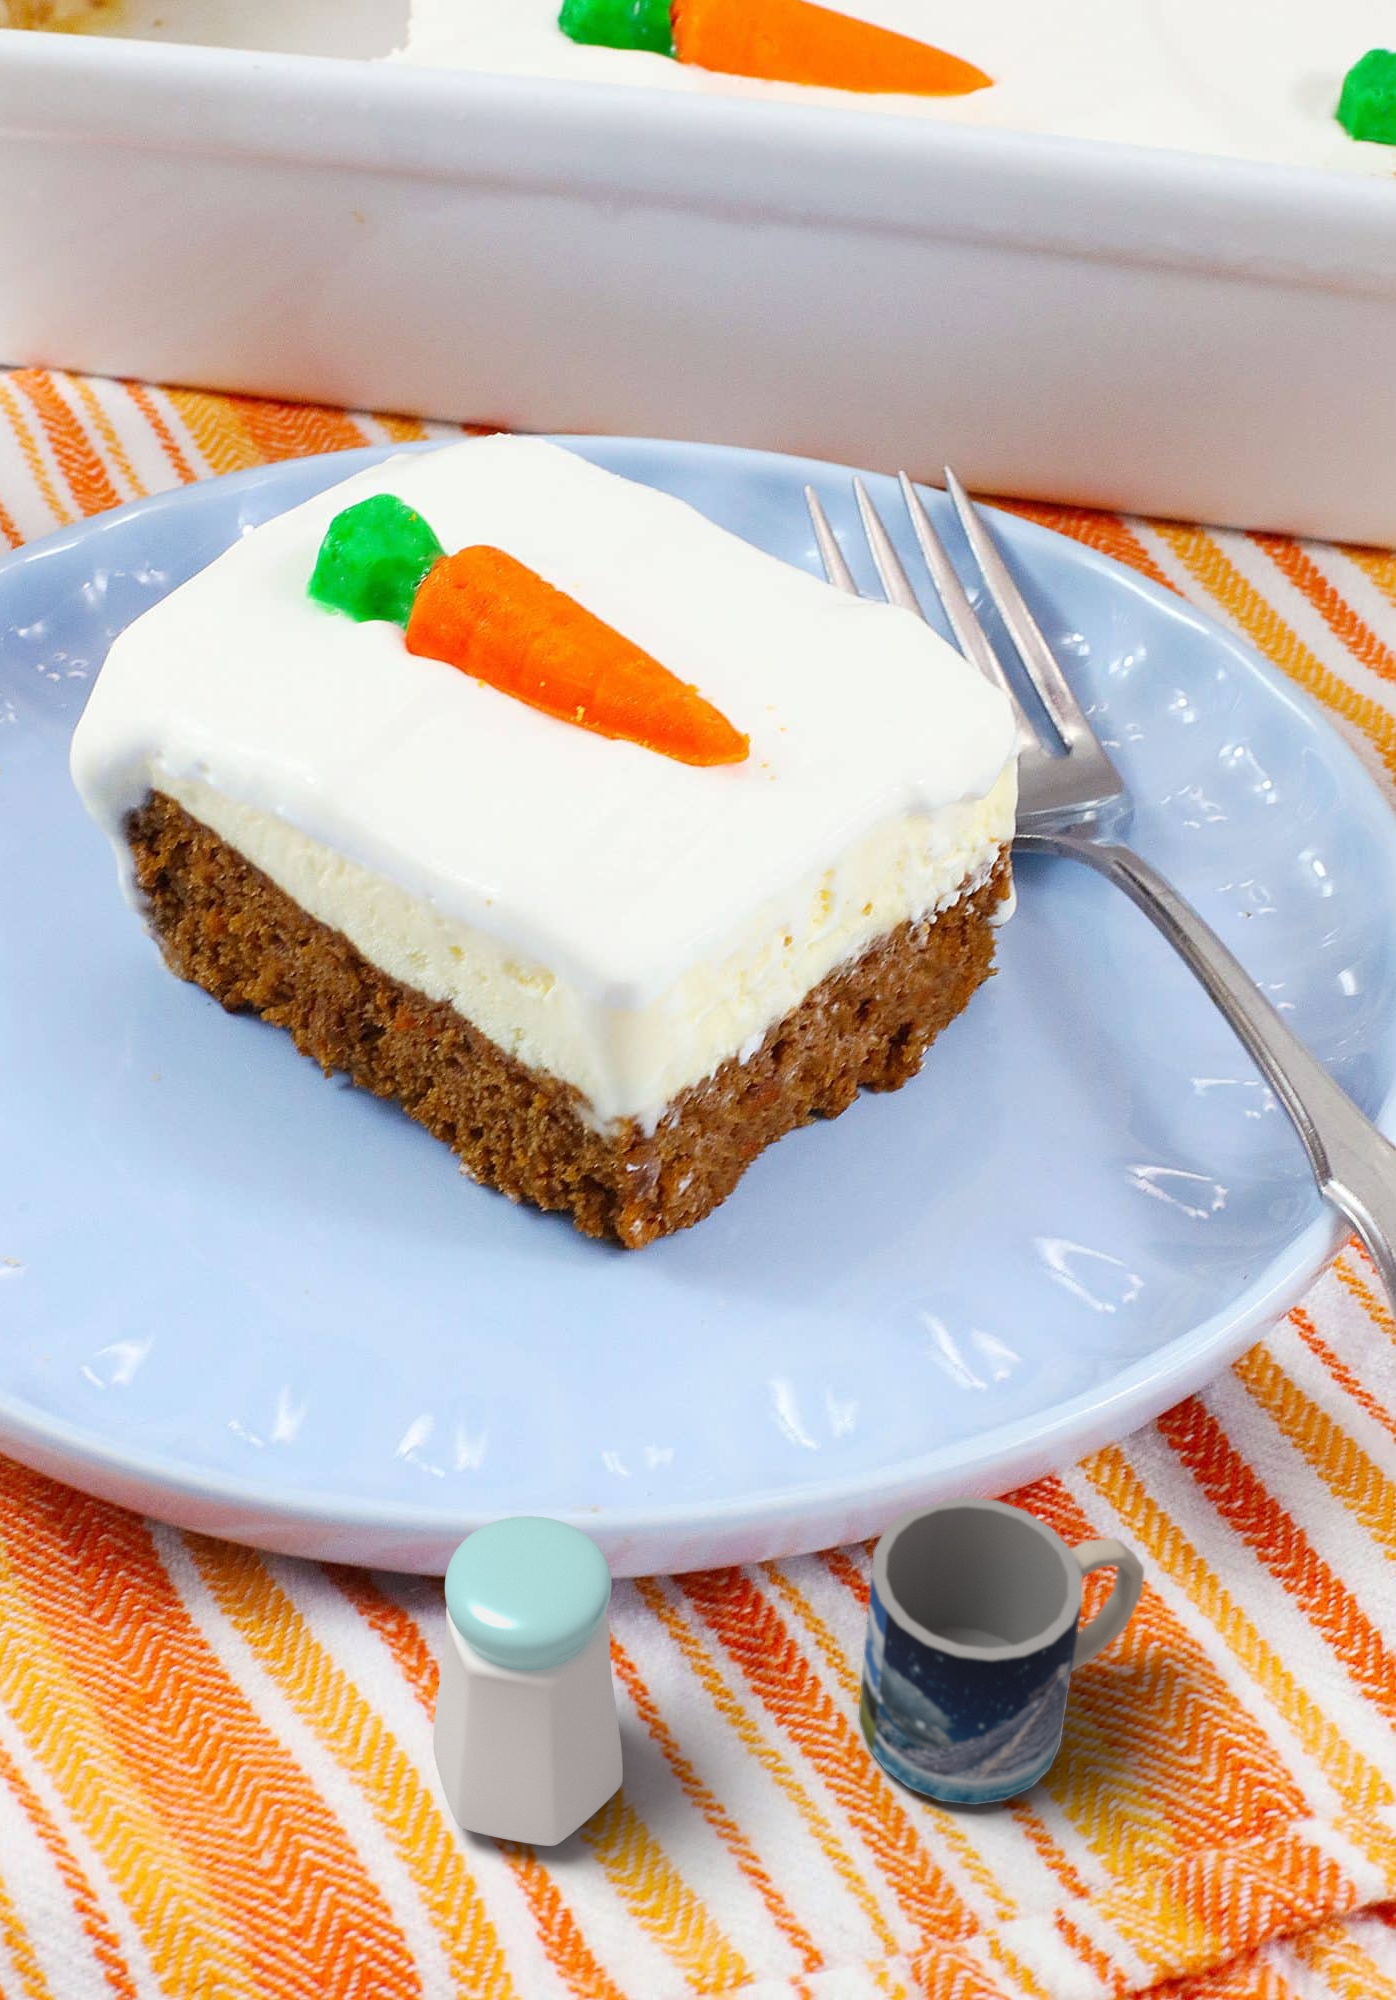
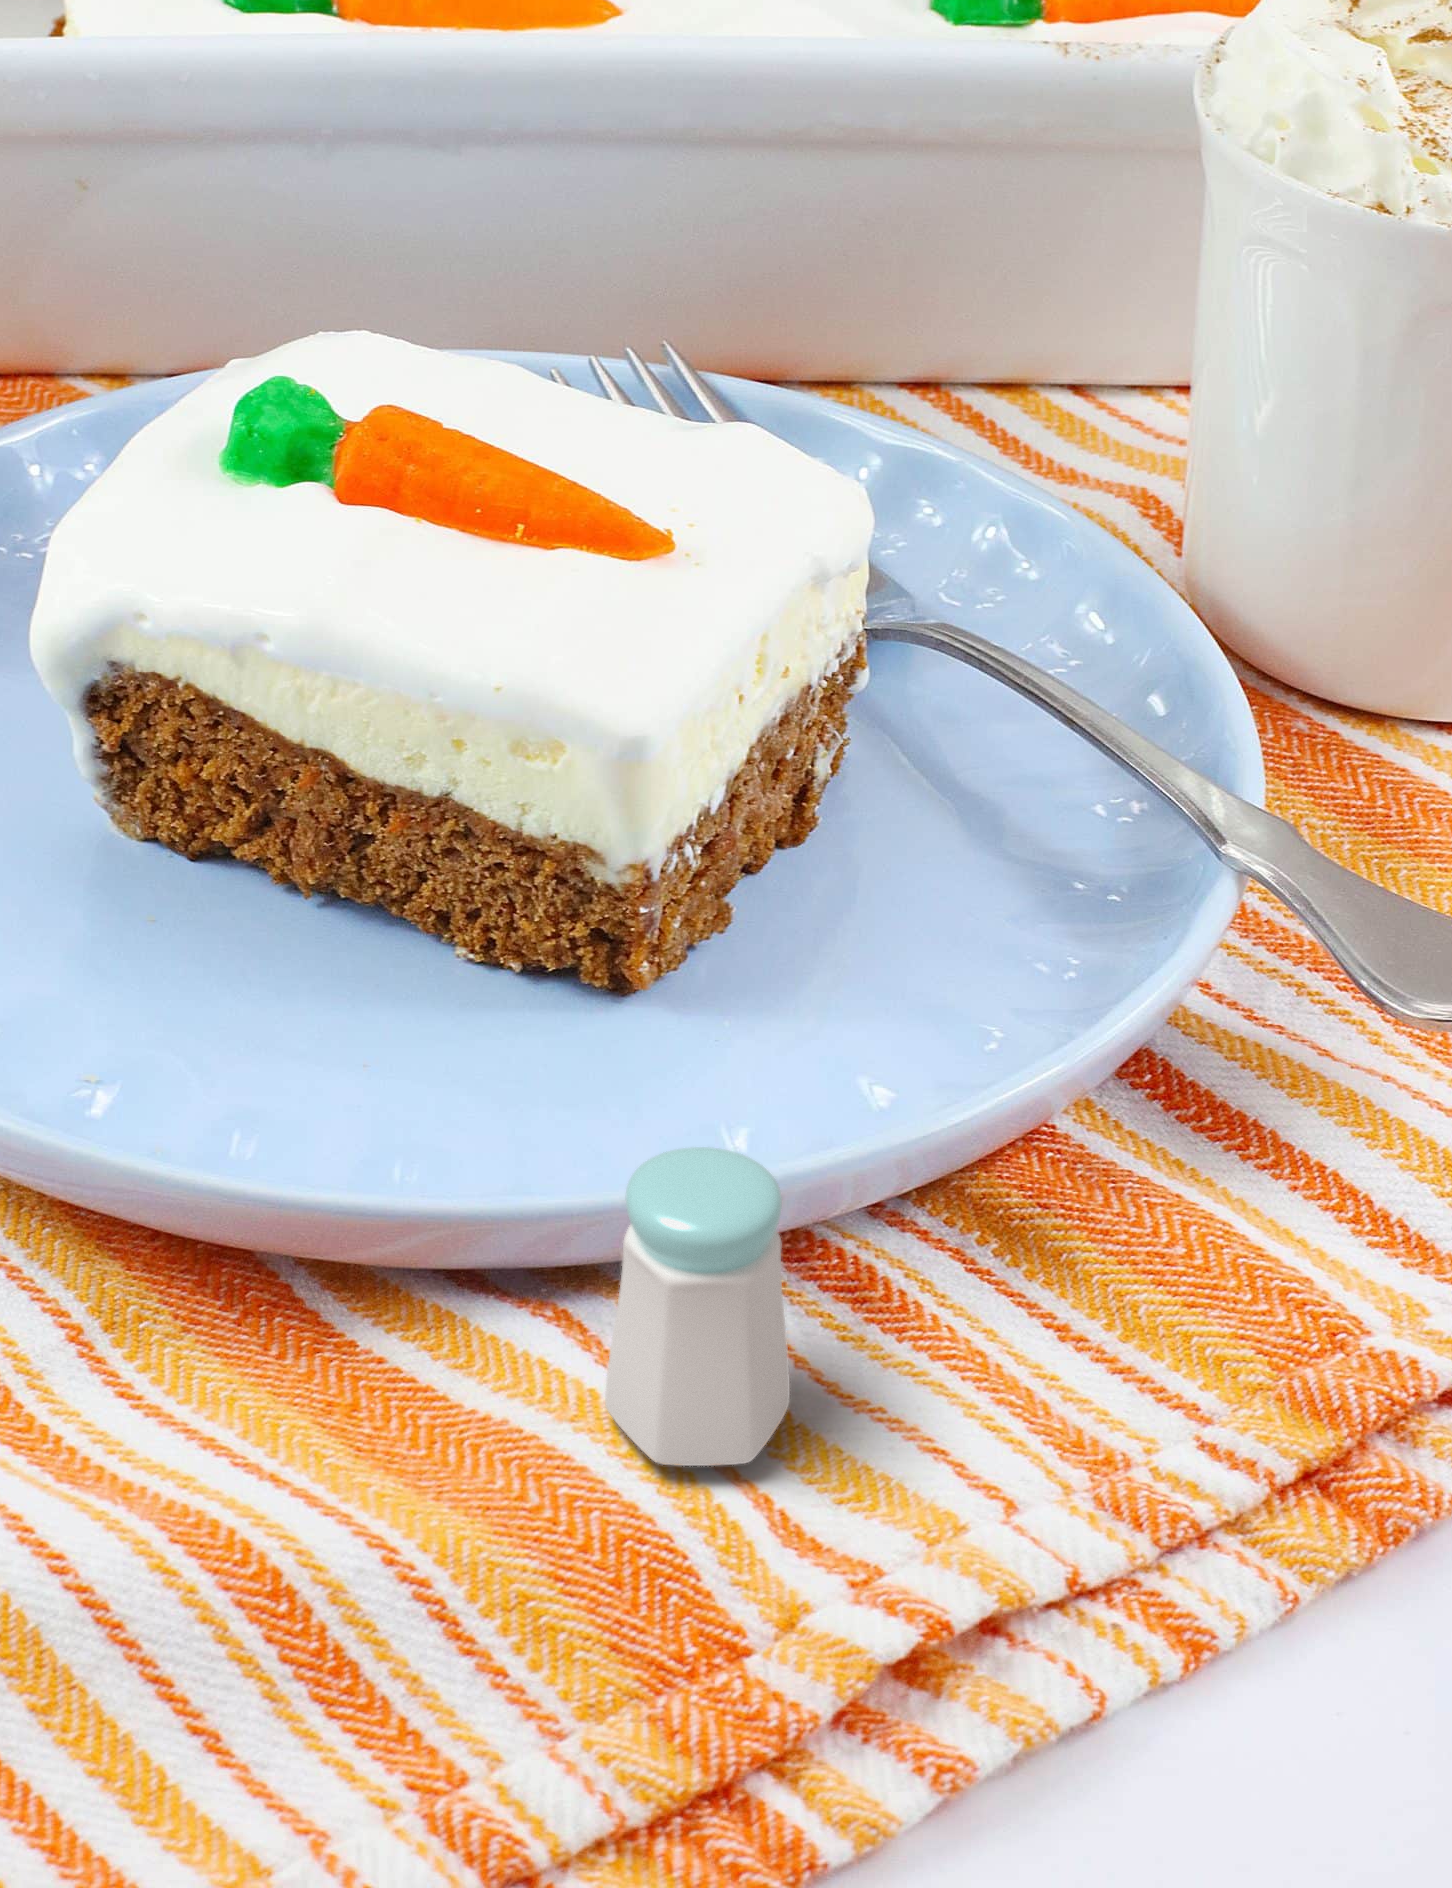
mug: present [859,1496,1144,1805] -> none [962,1099,1191,1371]

